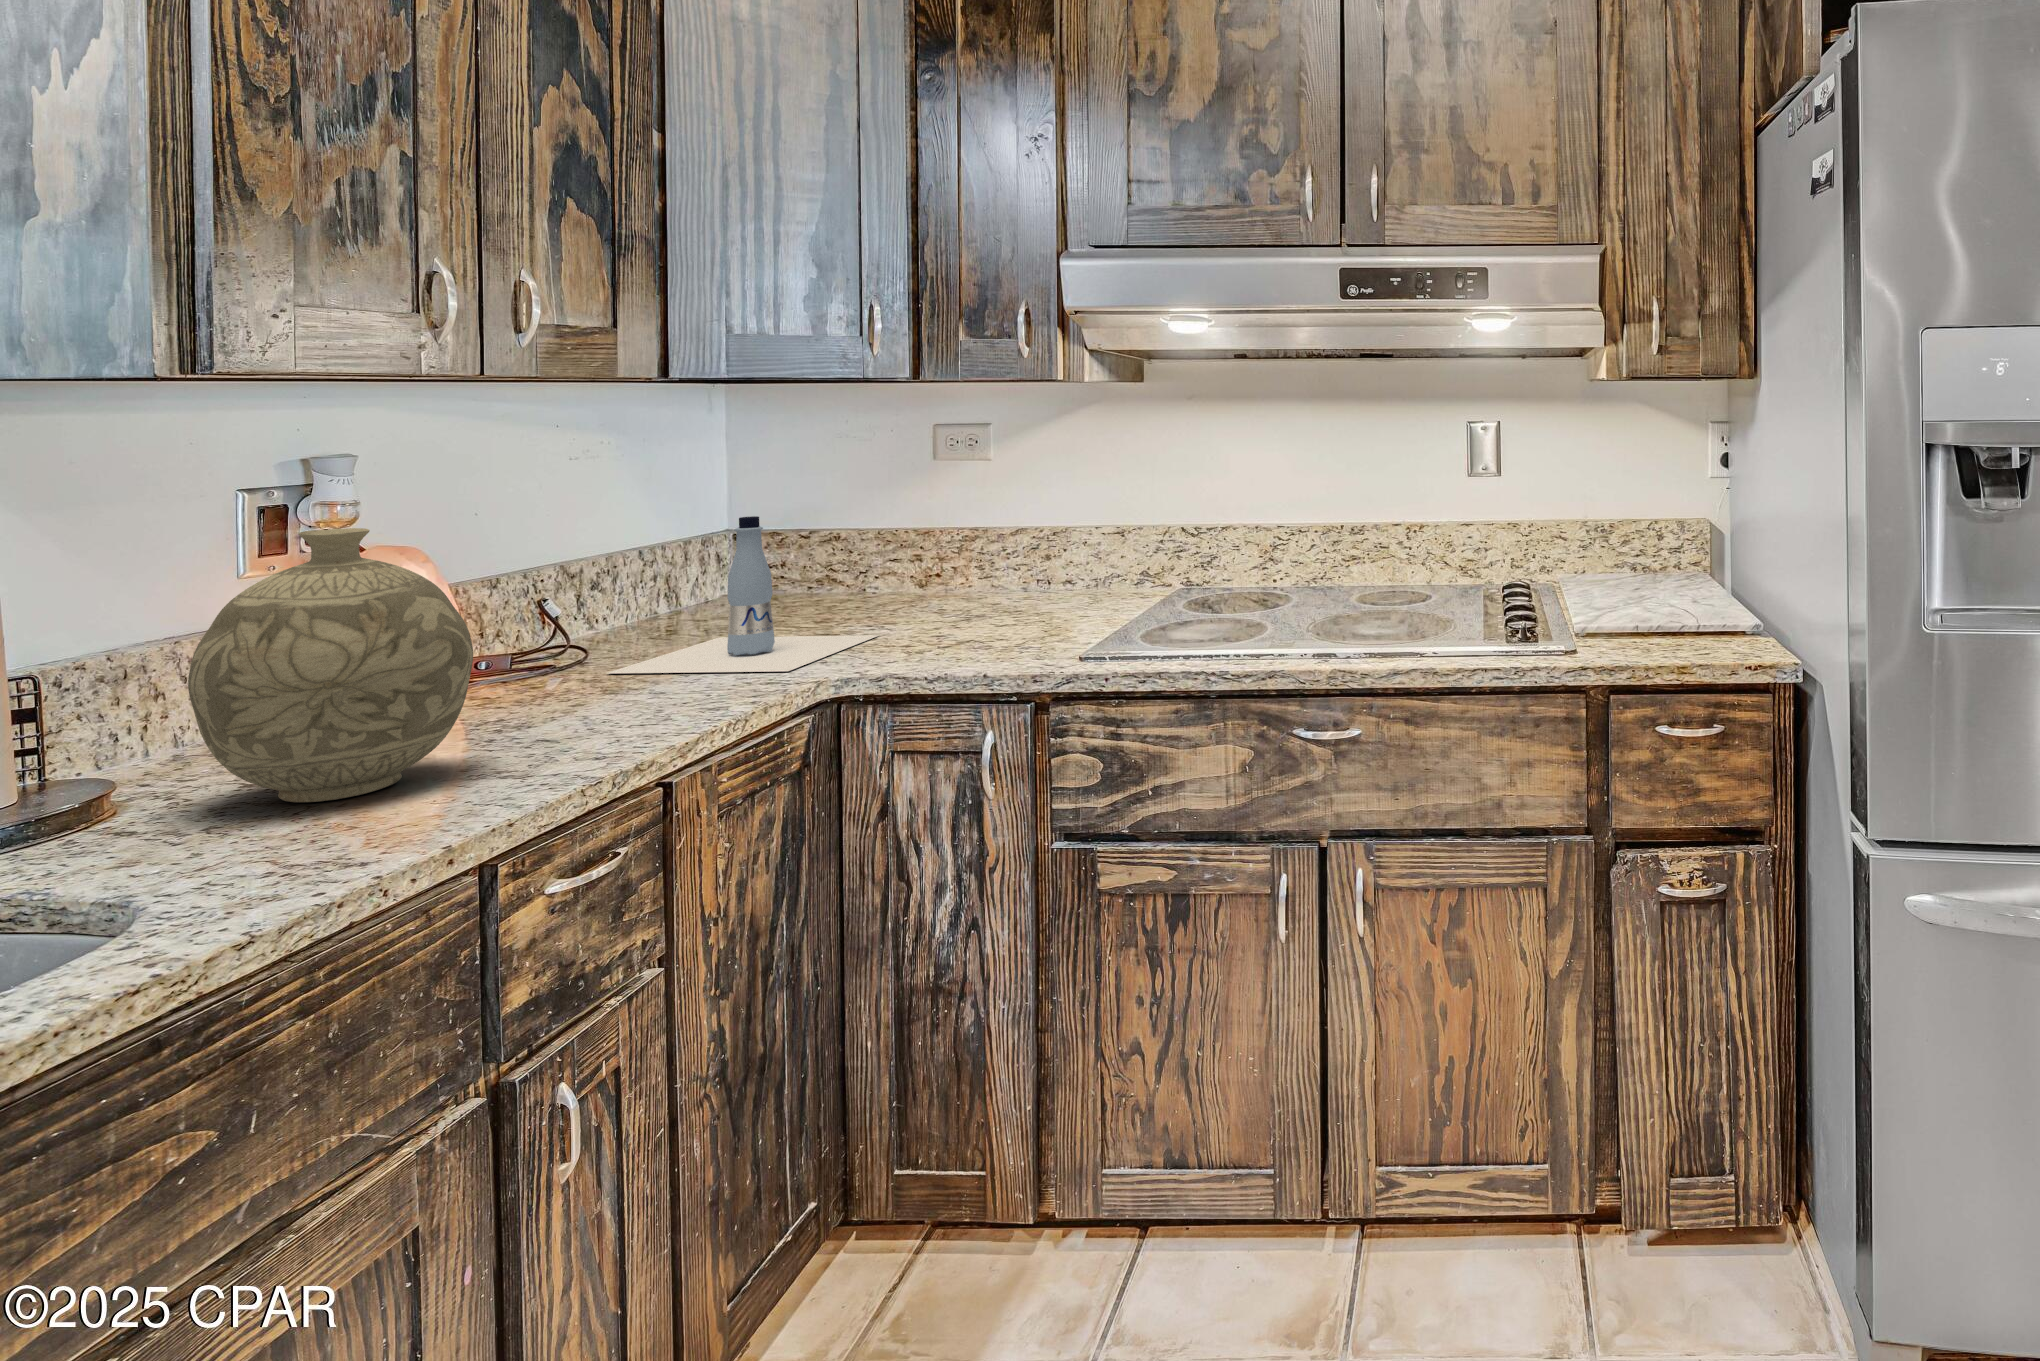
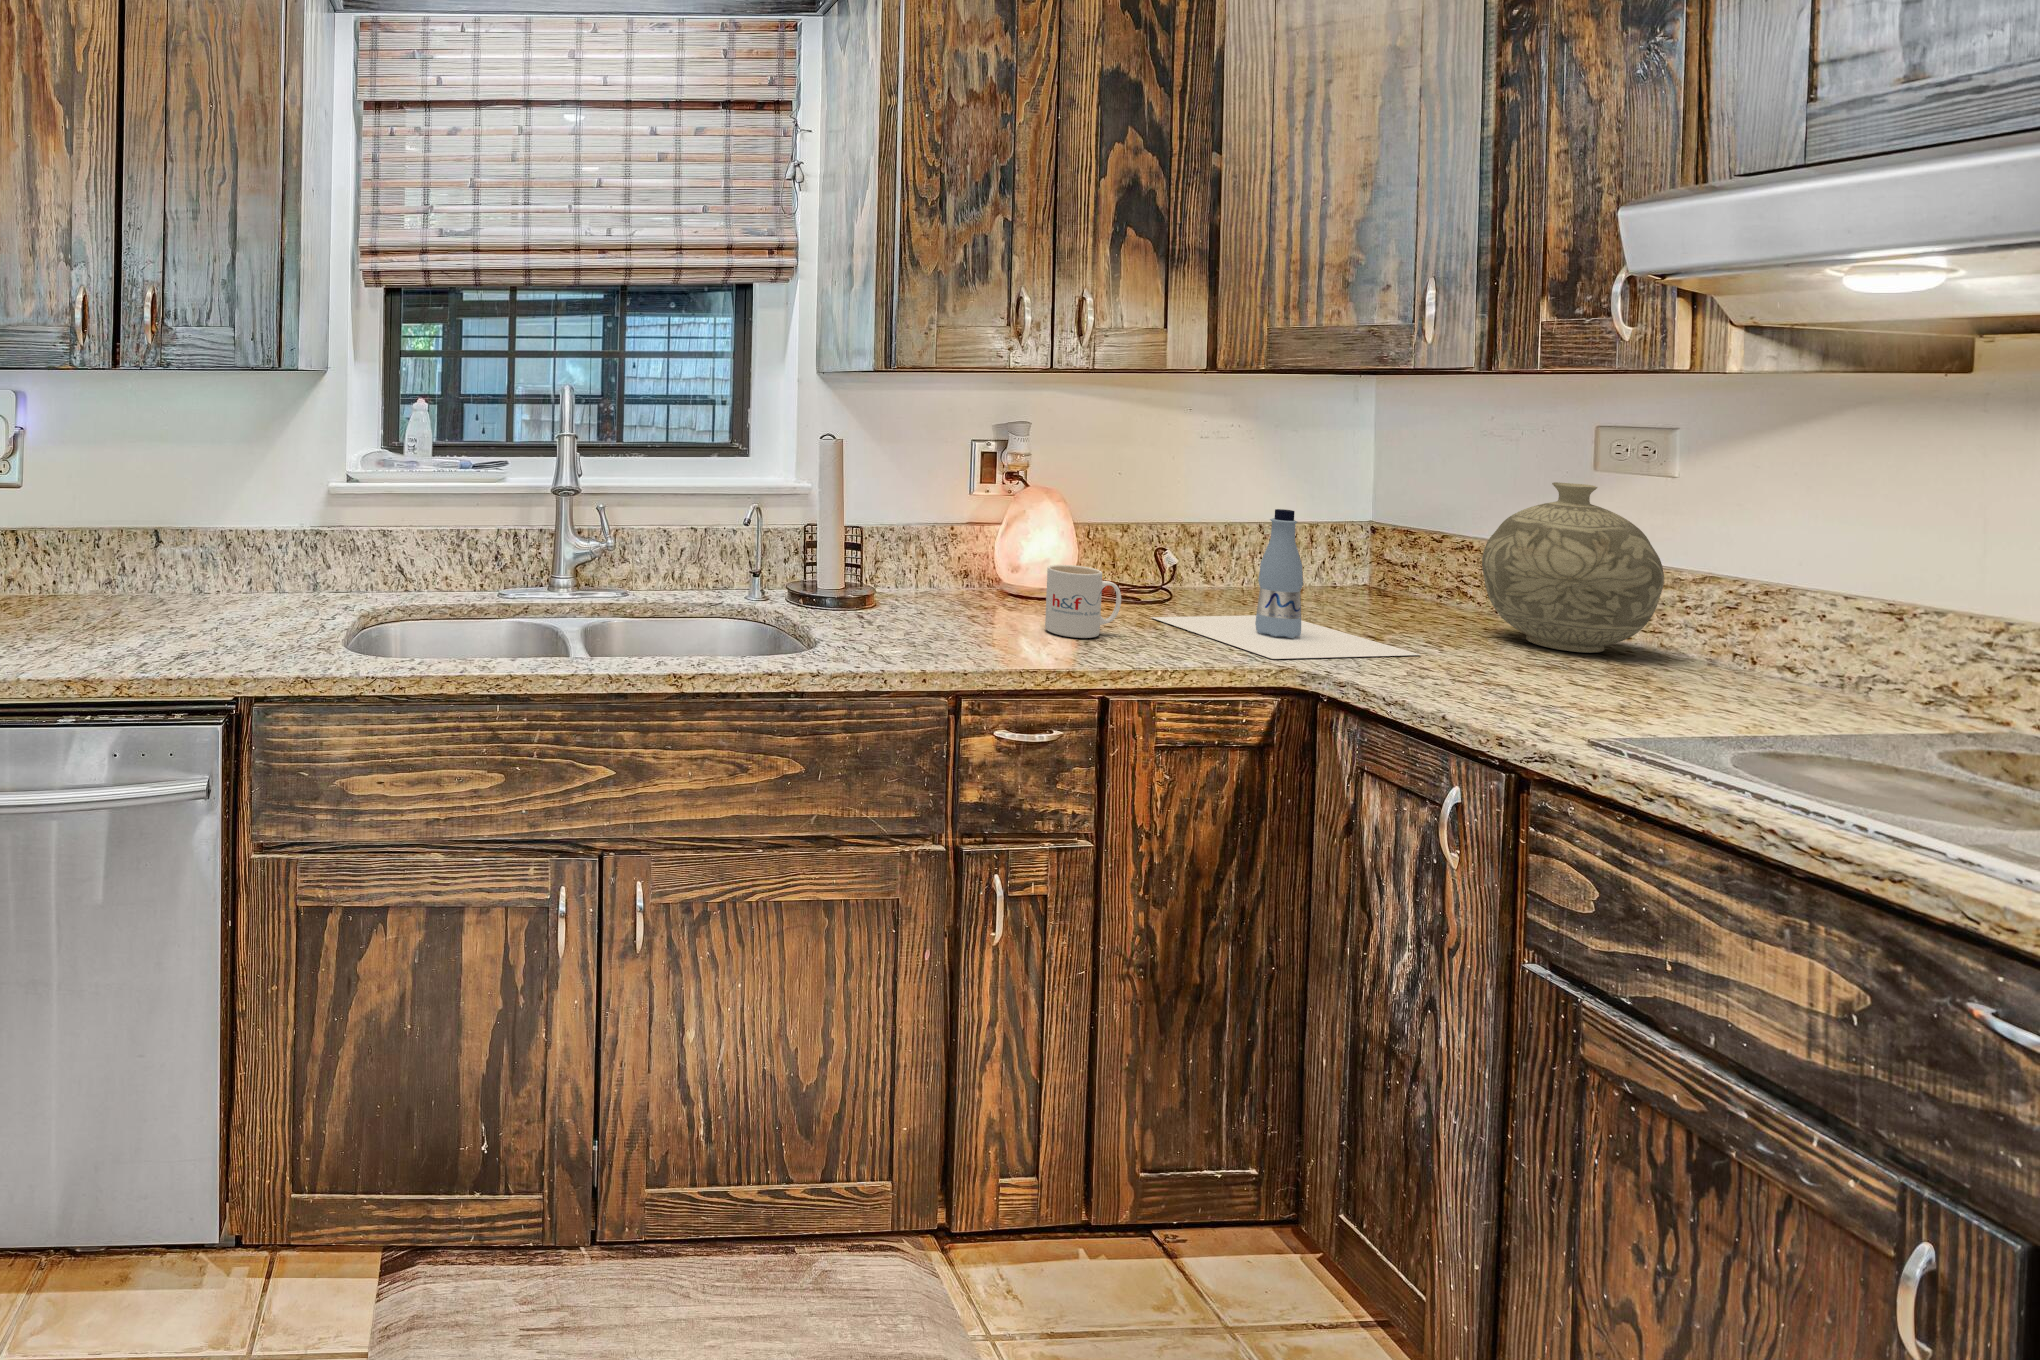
decorative vase: present [188,528,473,802] -> present [1482,482,1664,653]
mug: none [512,622,611,718] -> present [1045,565,1121,638]

